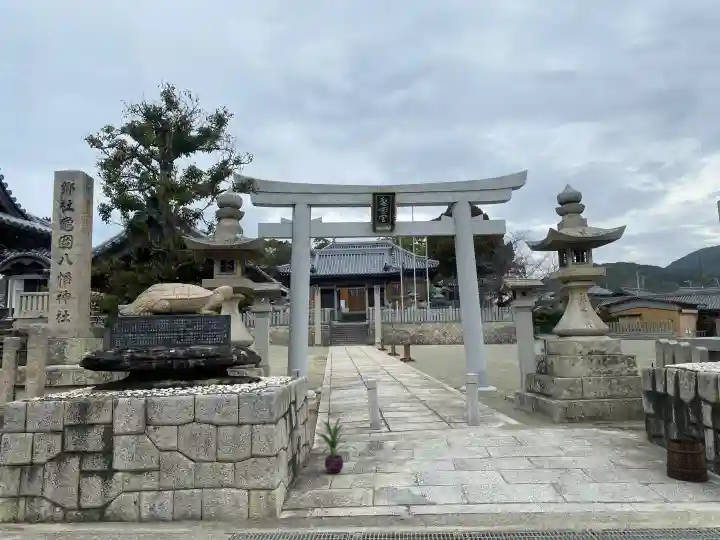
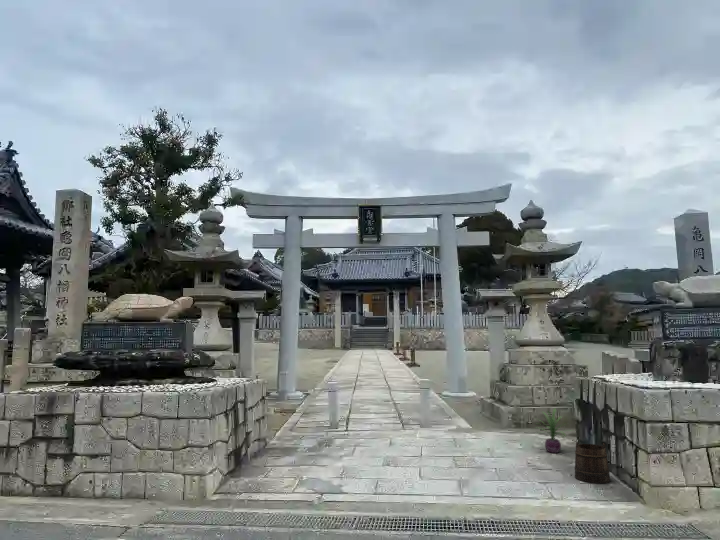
decorative plant: present [313,419,356,473] -> present [542,409,563,453]

